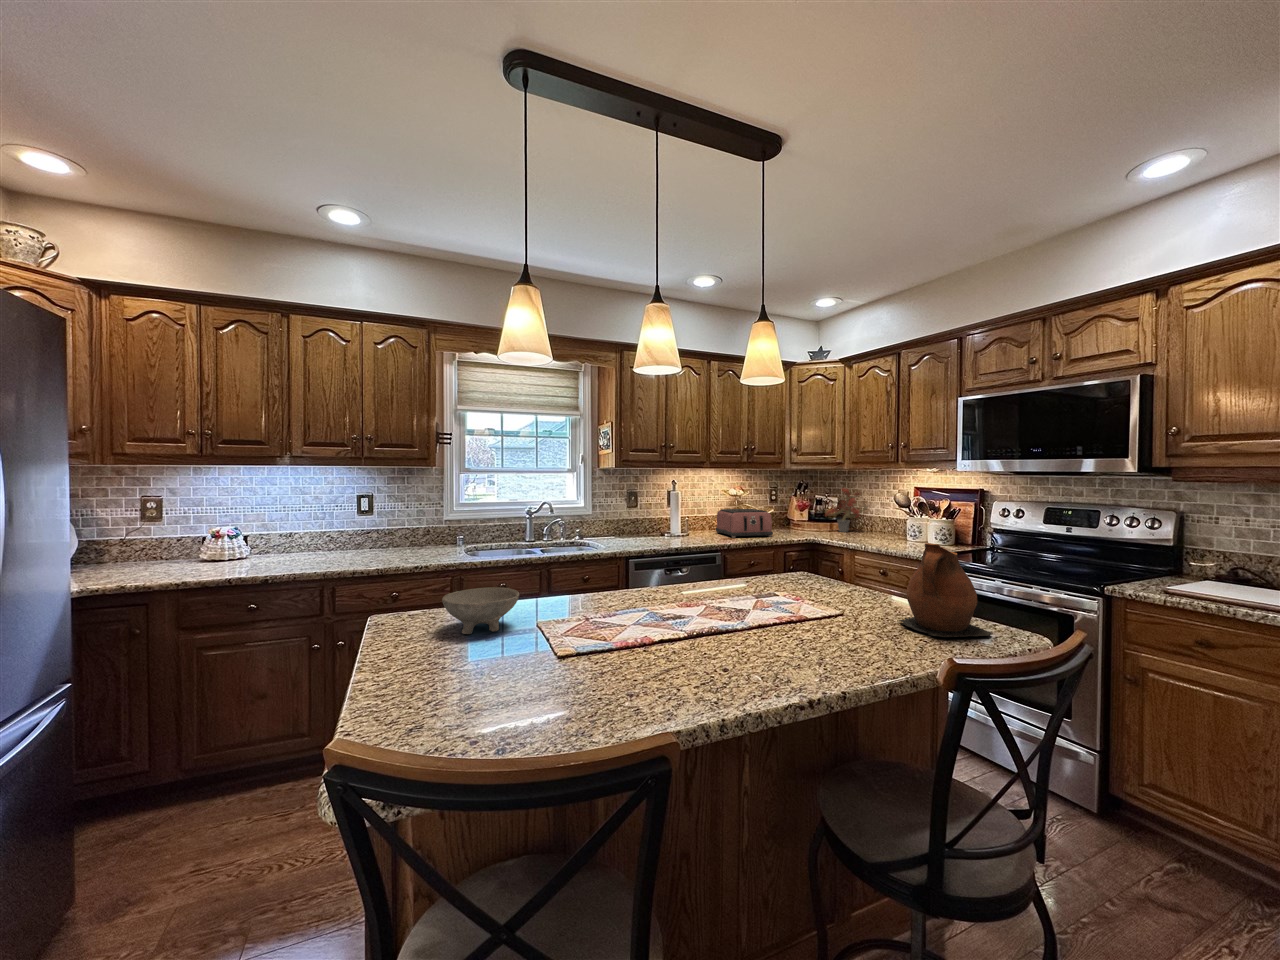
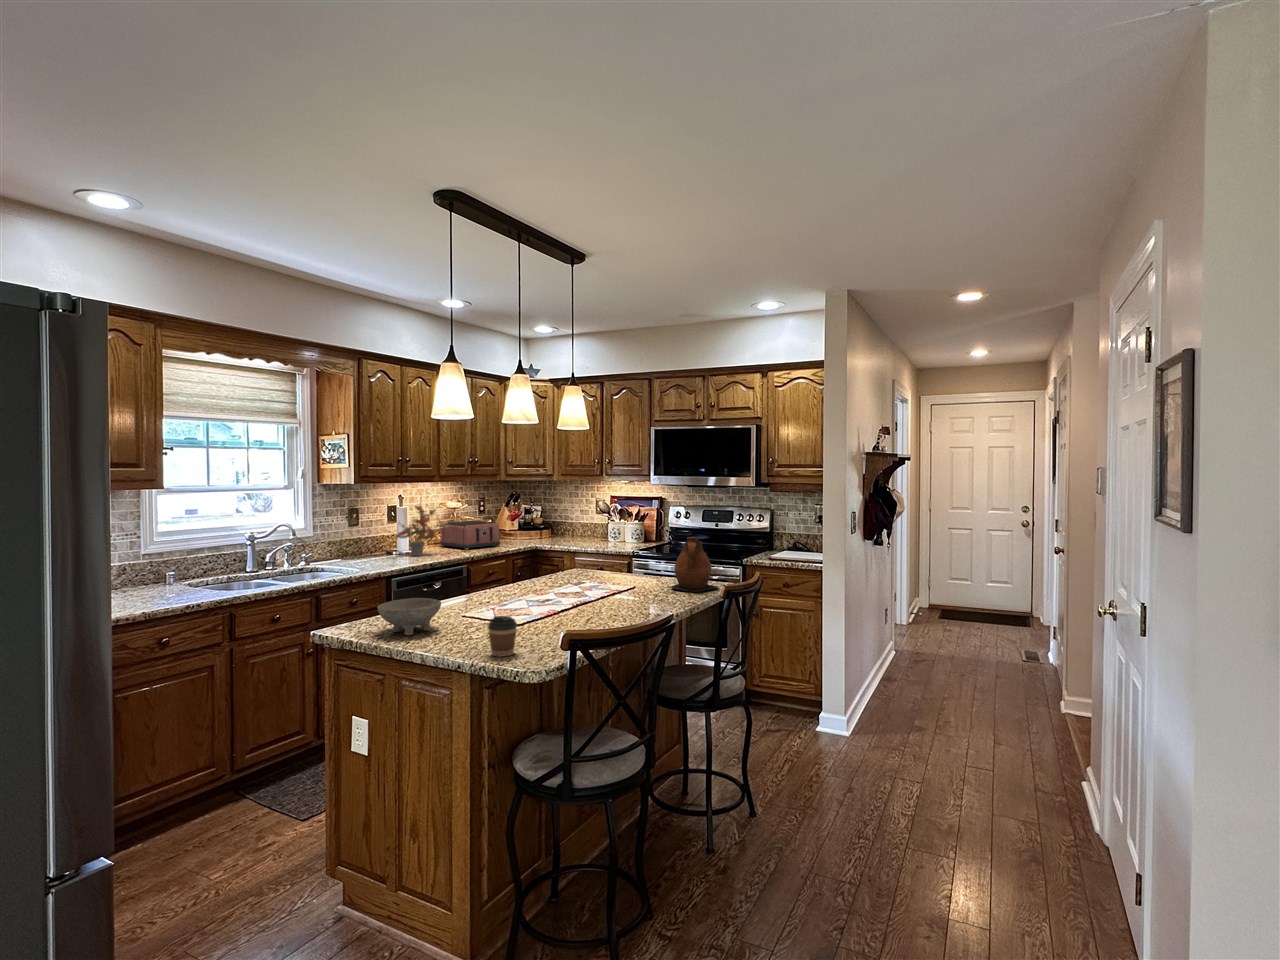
potted plant: present [825,488,869,532] -> present [396,497,445,556]
coffee cup: none [451,637,497,703] -> present [488,616,517,657]

